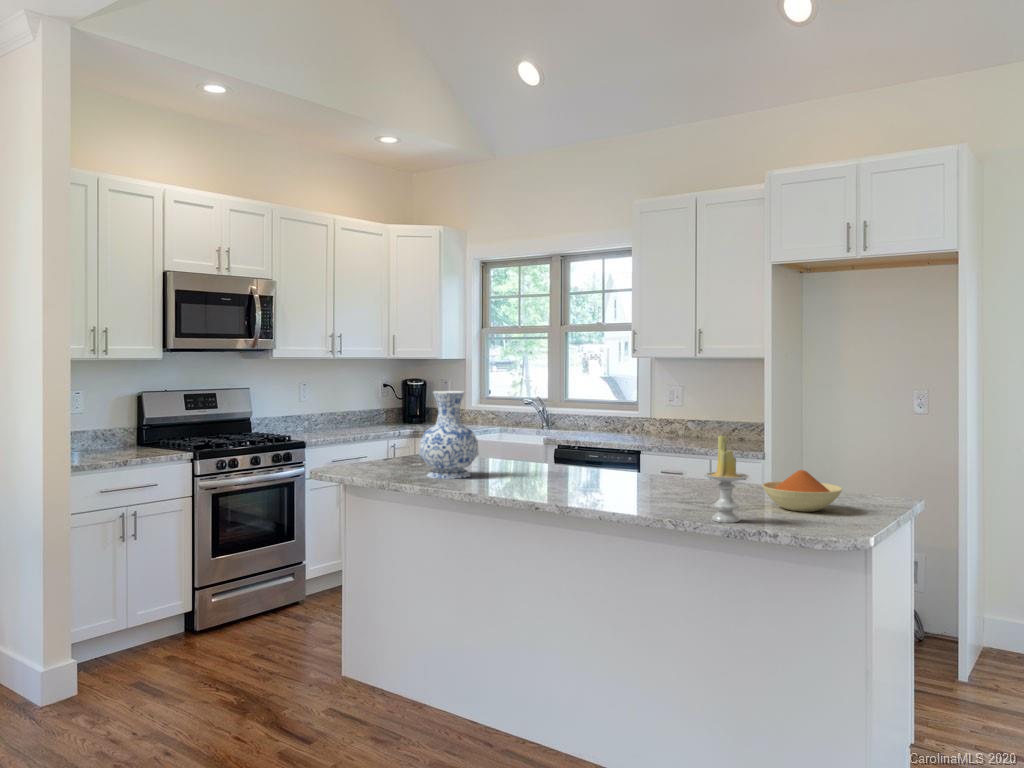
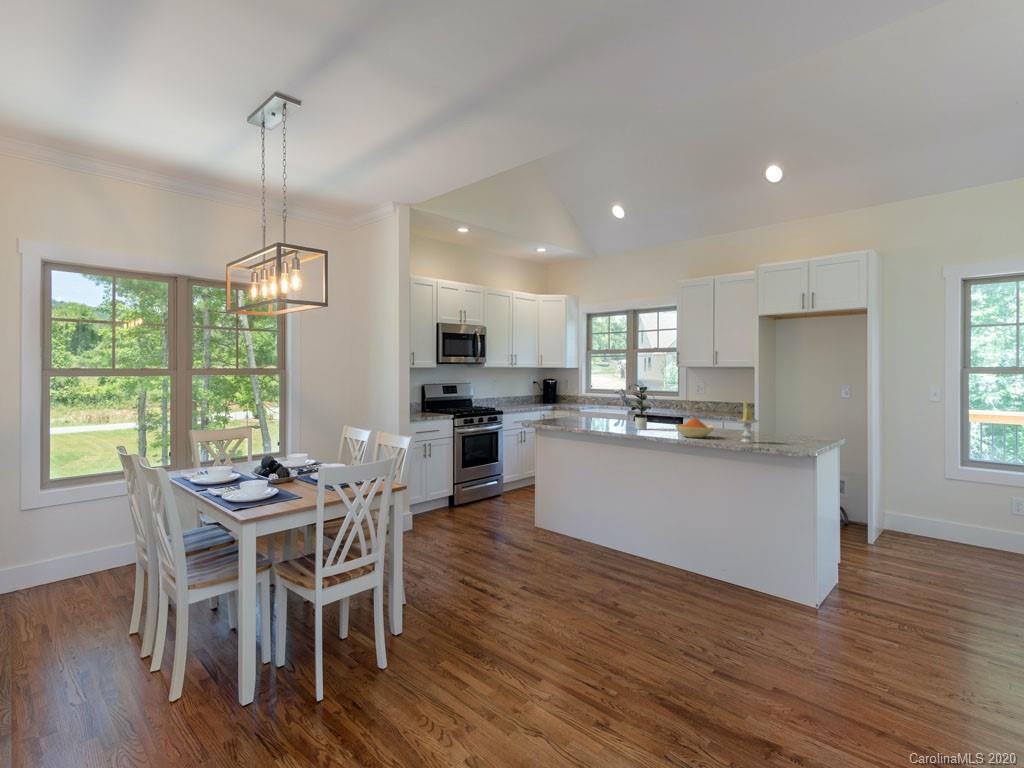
vase: present [419,391,479,479] -> none [578,383,609,426]
potted plant: none [496,395,575,487] -> present [628,384,655,430]
bowl: present [762,470,842,512] -> present [675,418,714,438]

